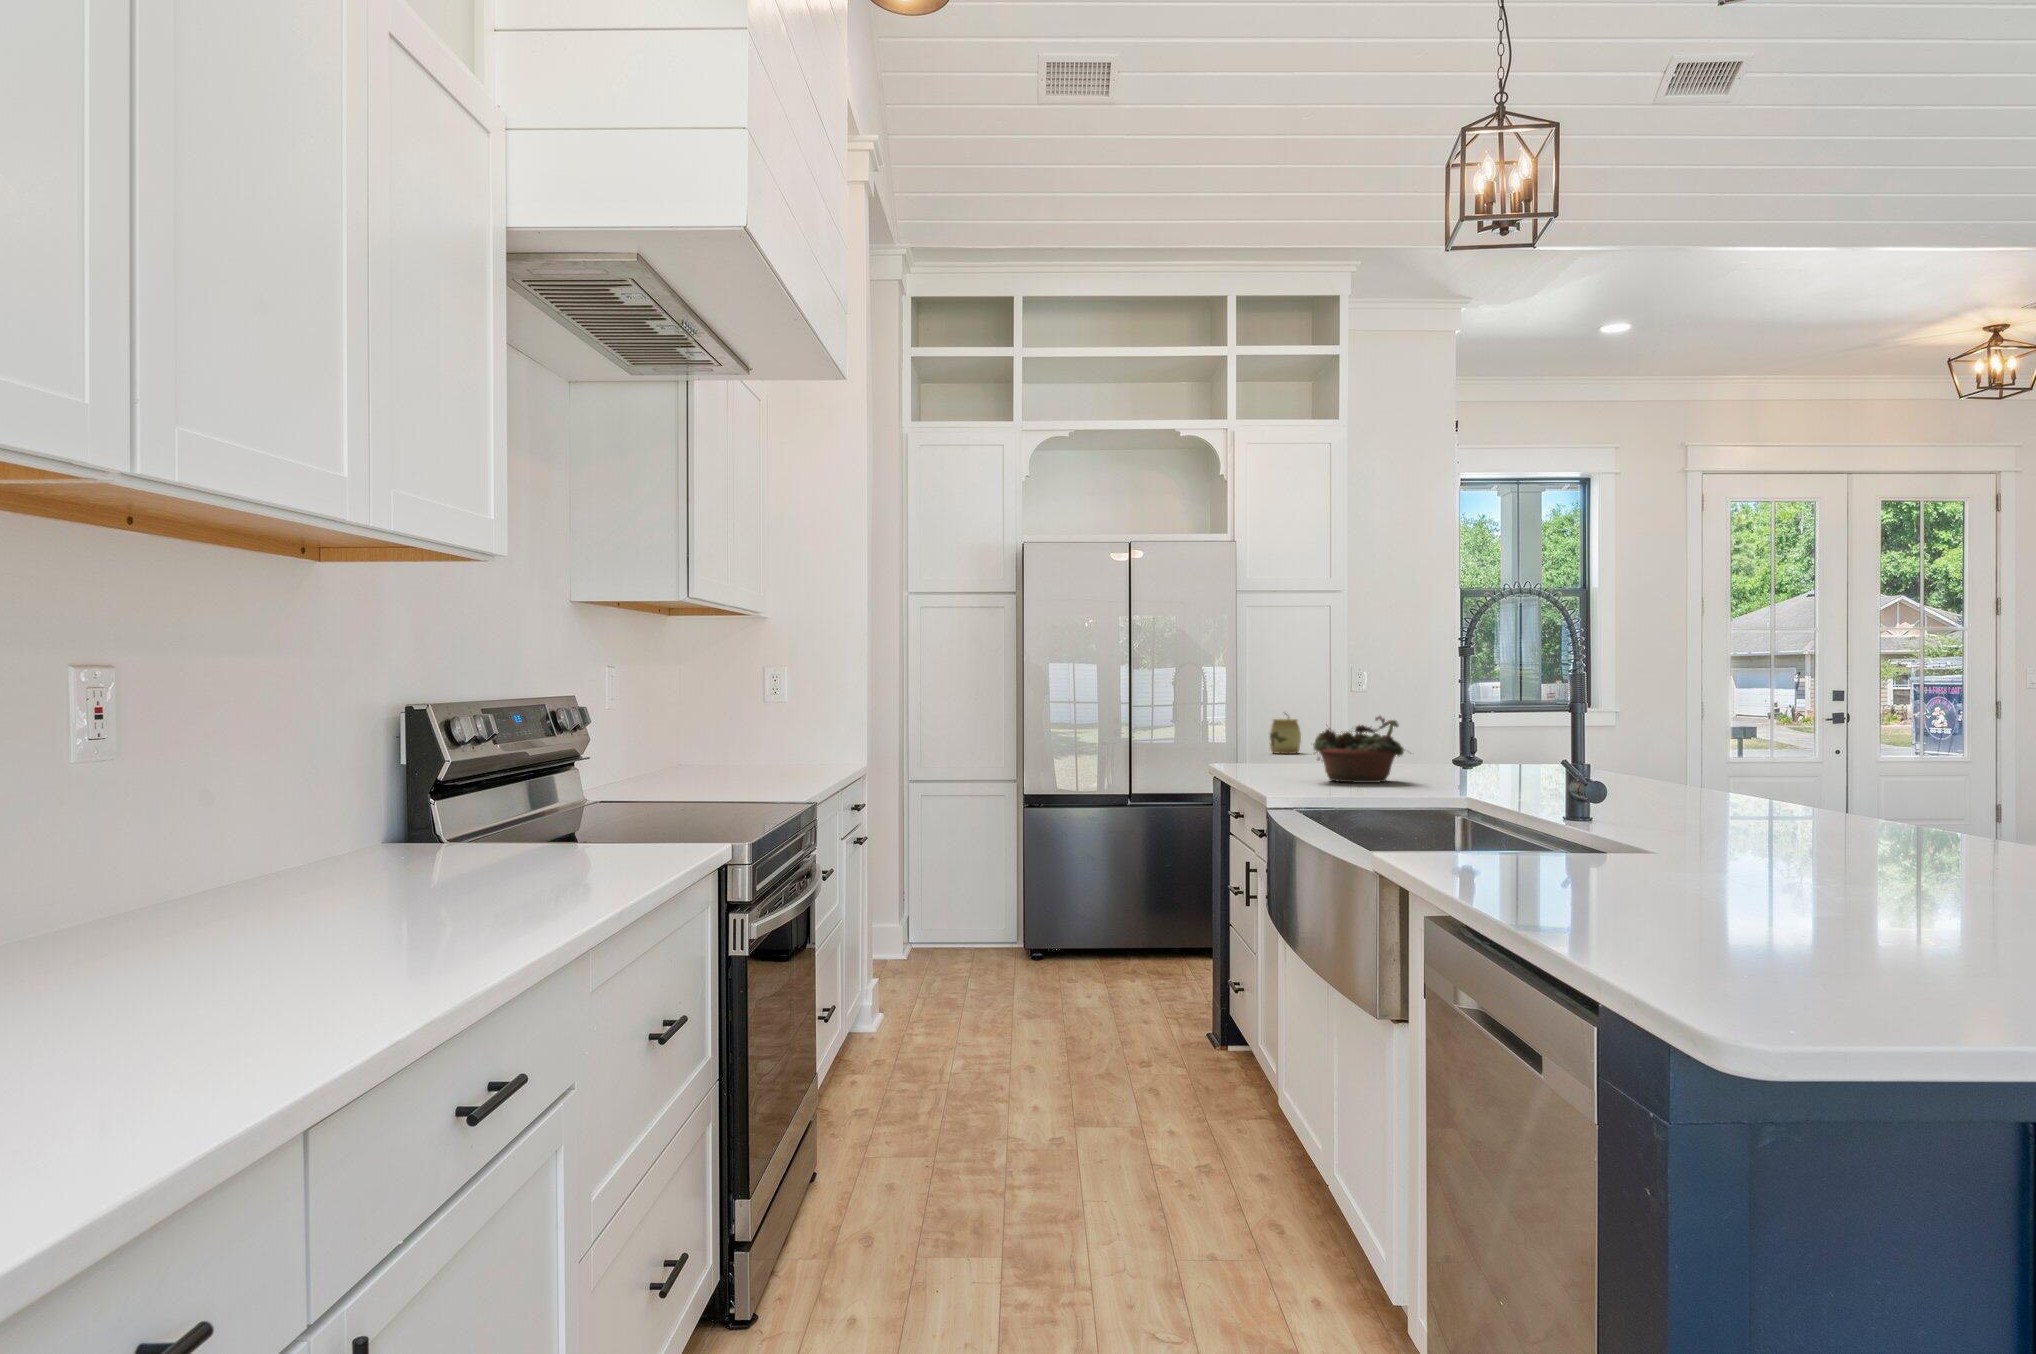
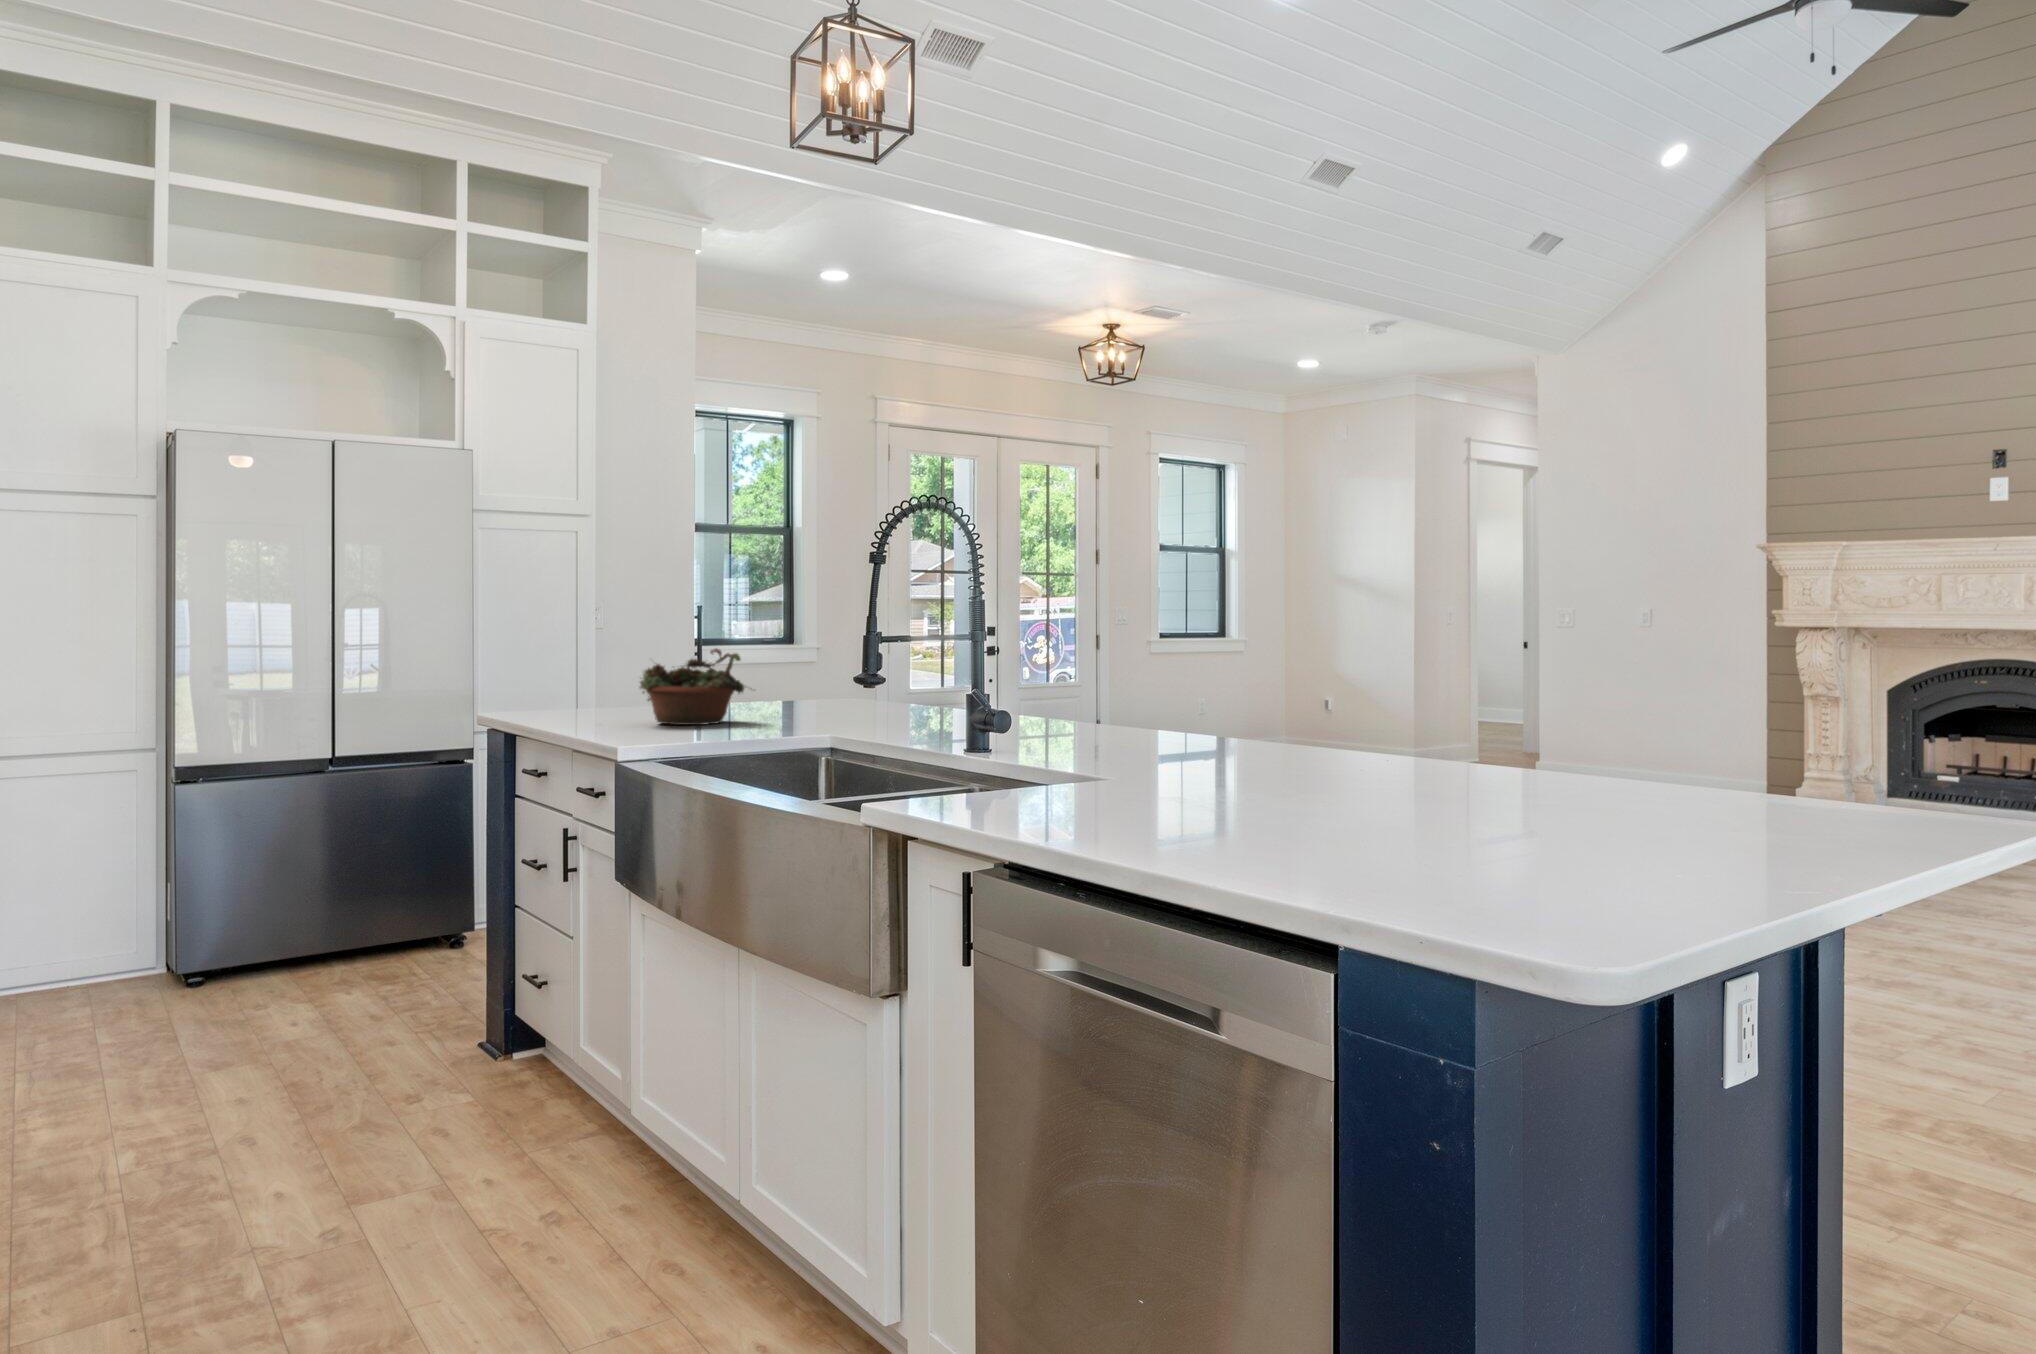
jar: present [1270,713,1301,754] -> none [507,644,549,695]

